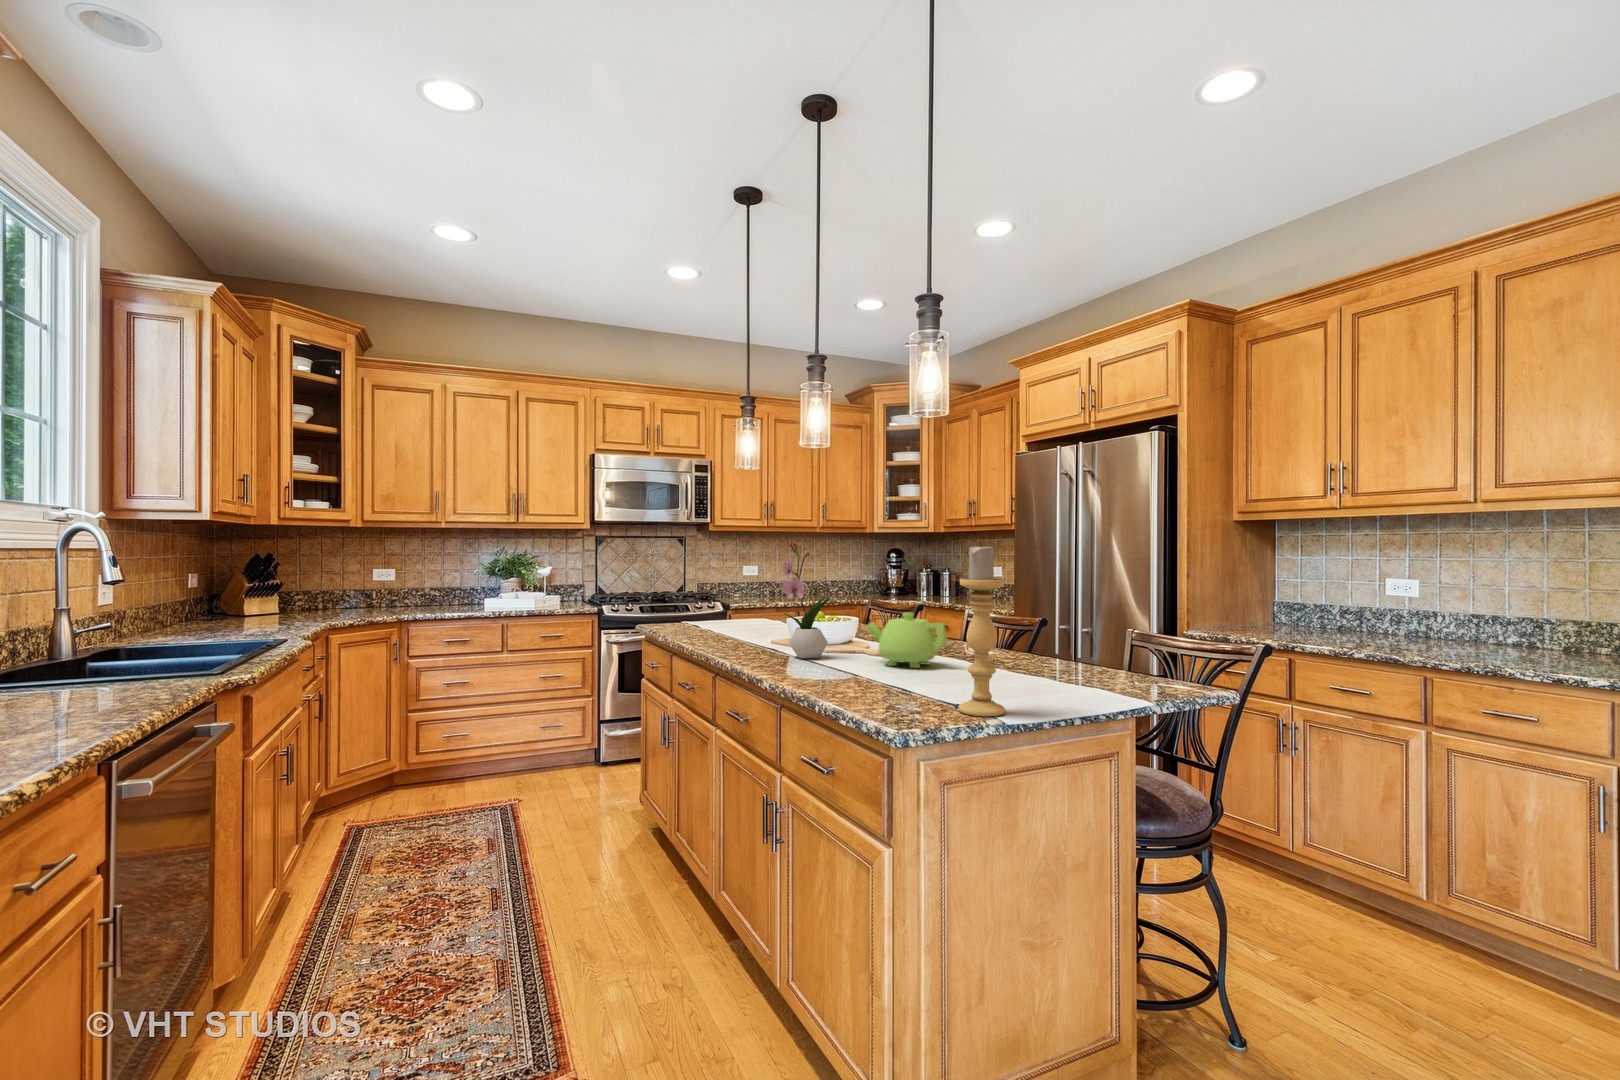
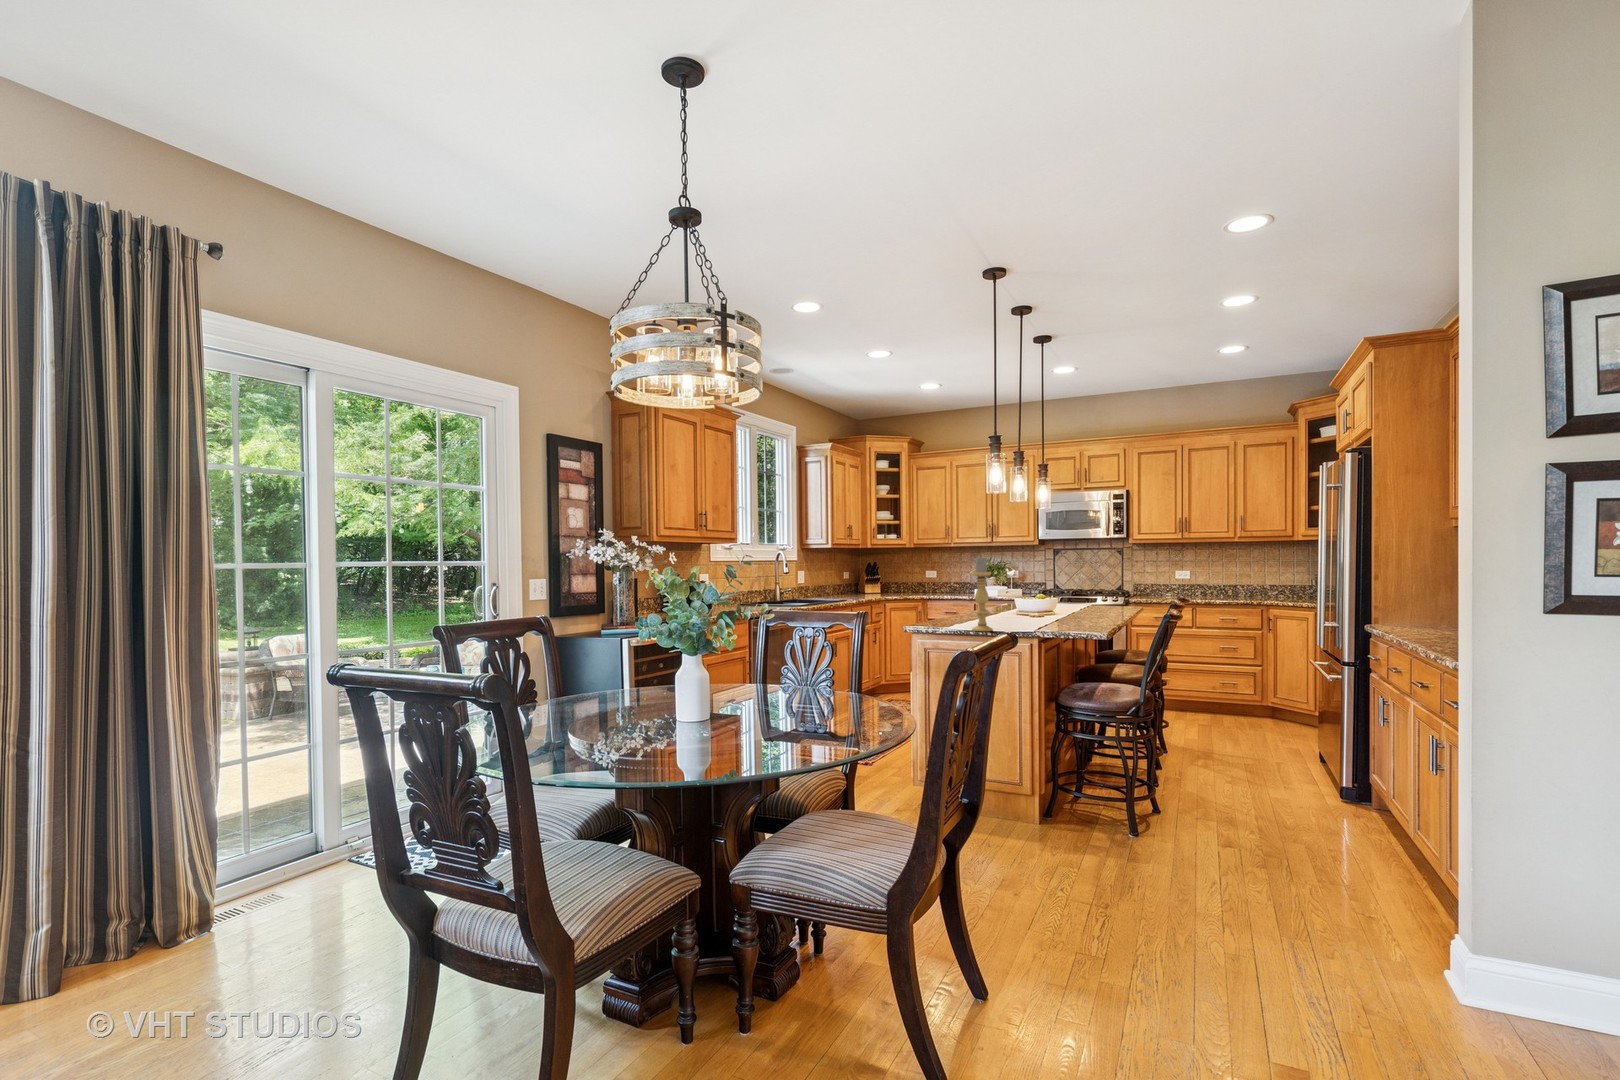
flower arrangement: present [782,543,830,658] -> none [999,555,1023,617]
teapot: present [867,612,948,668] -> none [1027,593,1060,622]

